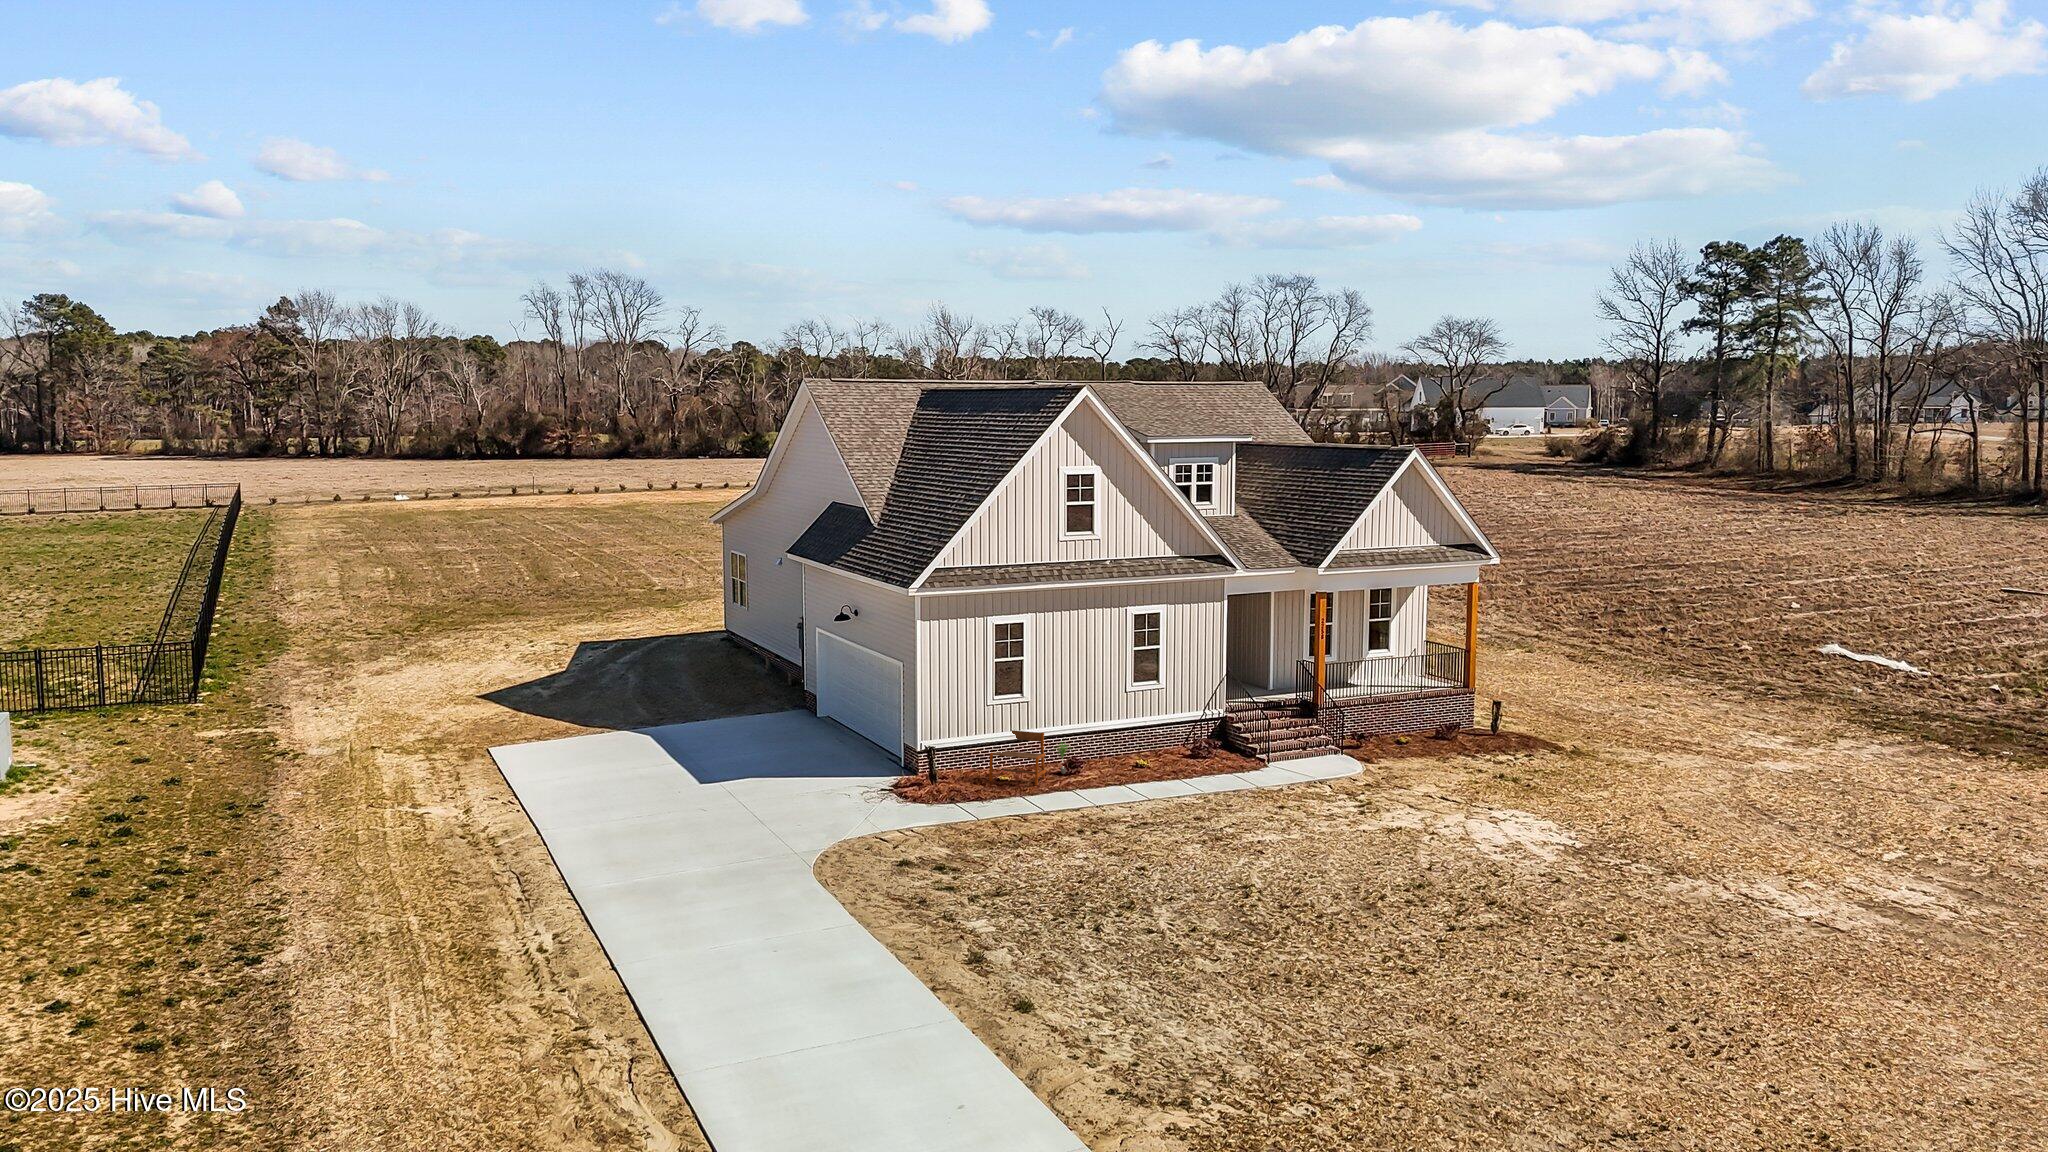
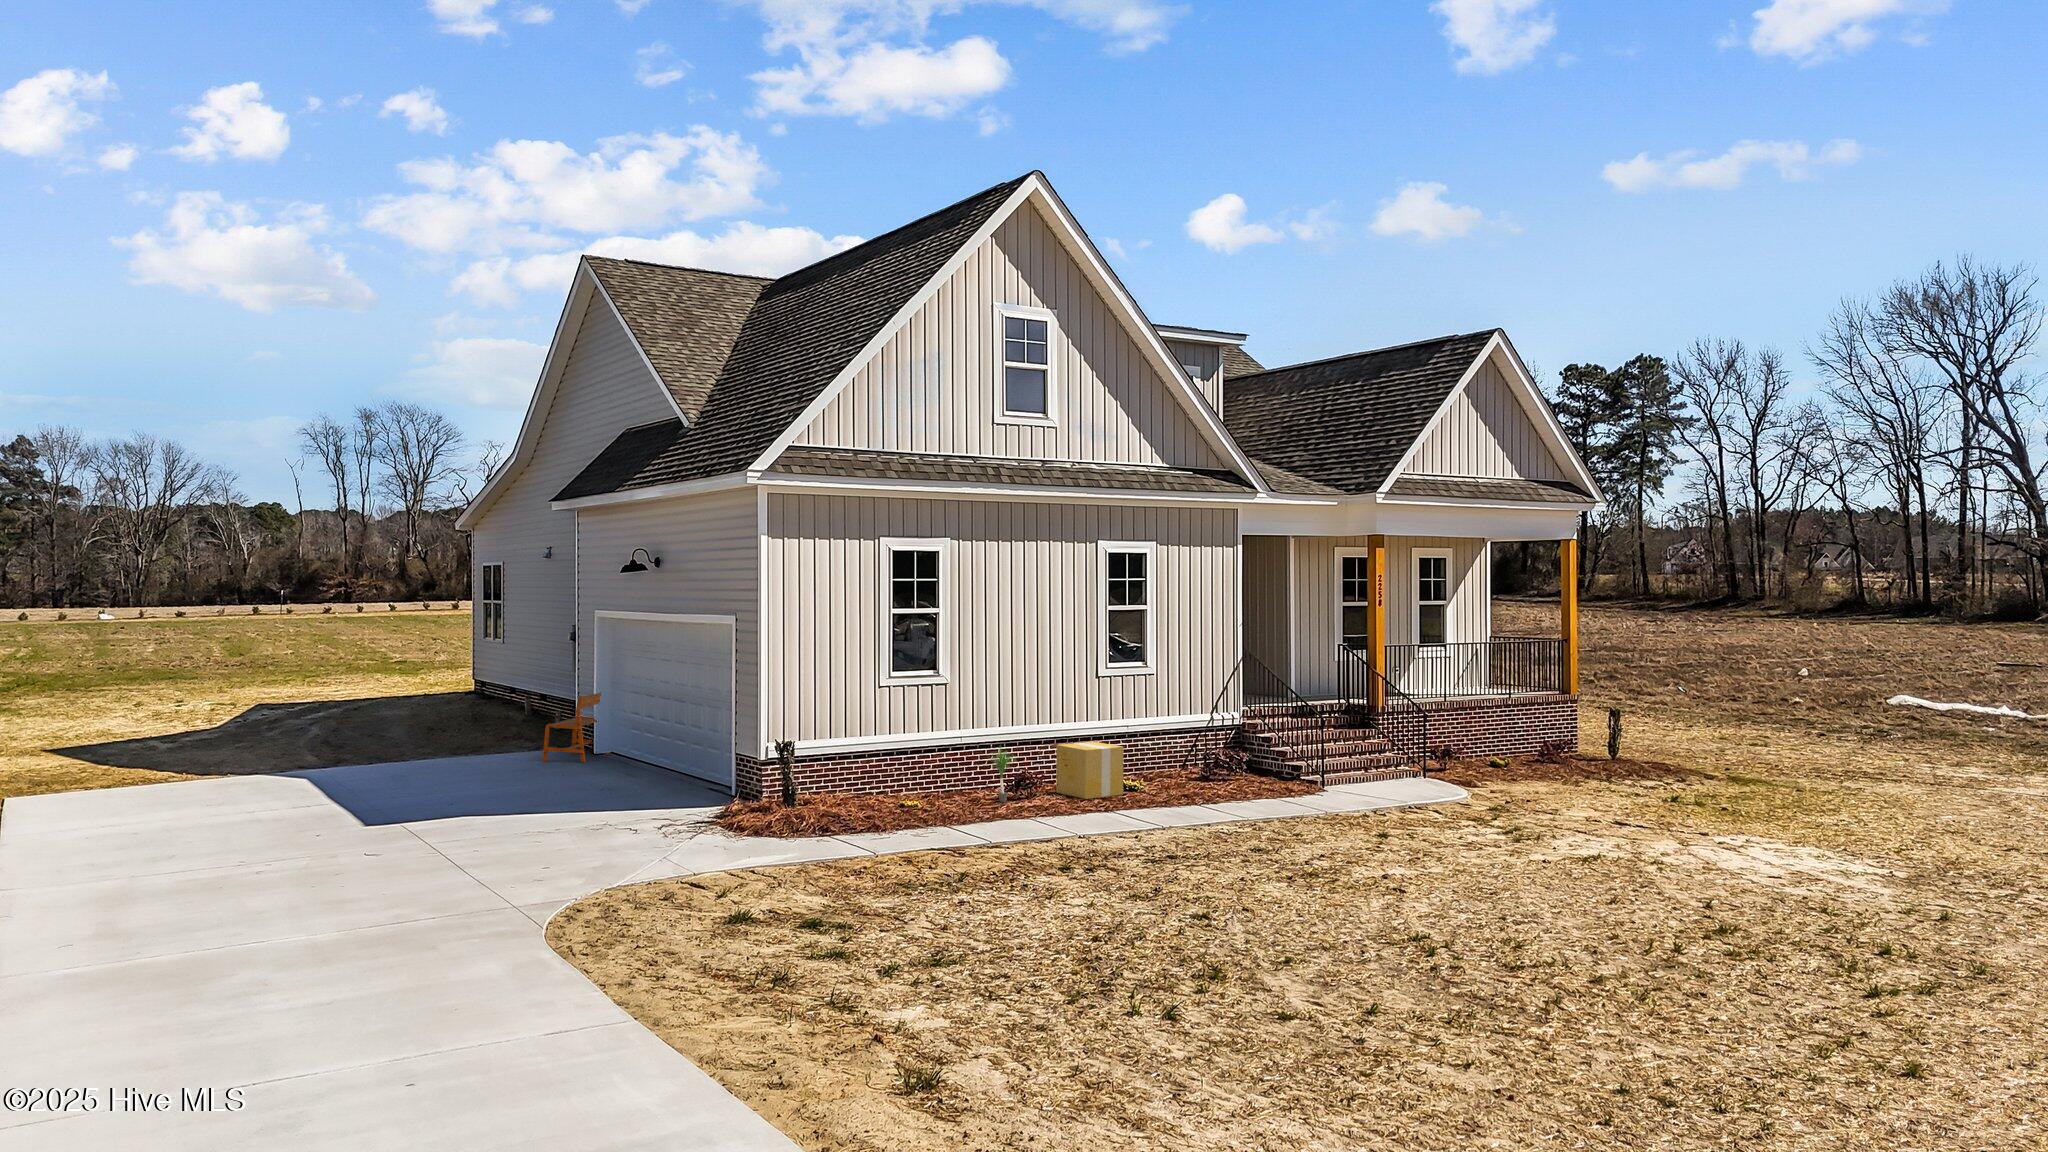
bench: present [989,730,1046,786] -> present [543,693,609,762]
cardboard box: none [1098,734,1139,772] -> present [1056,742,1124,799]

